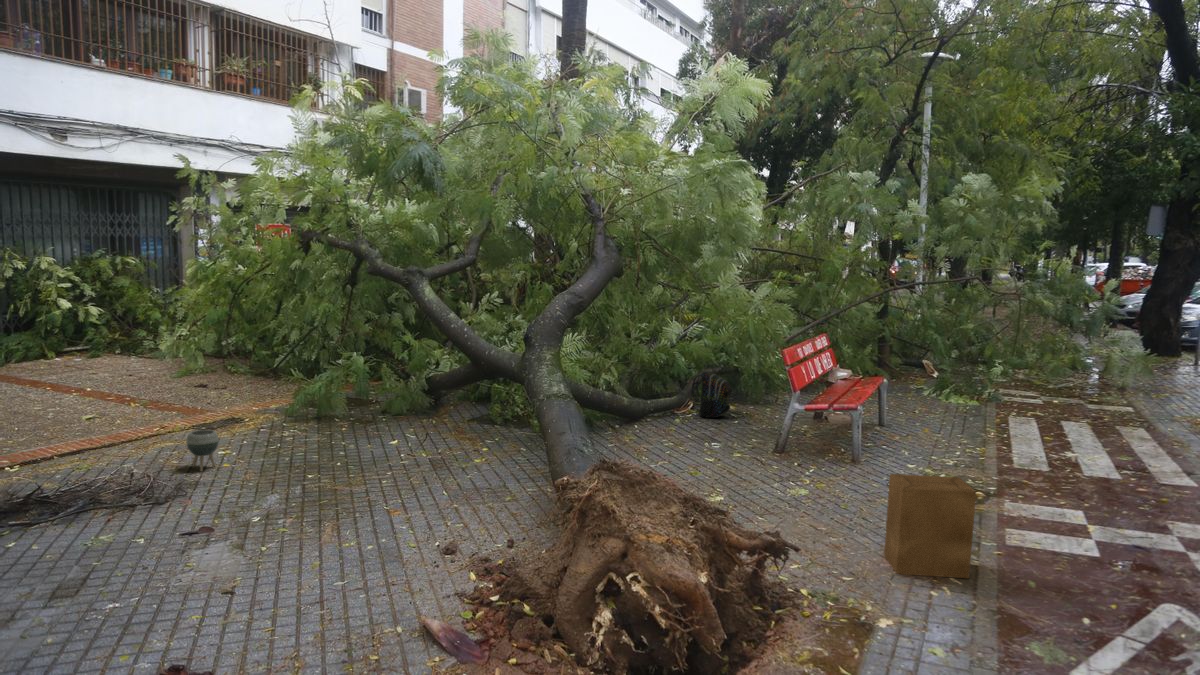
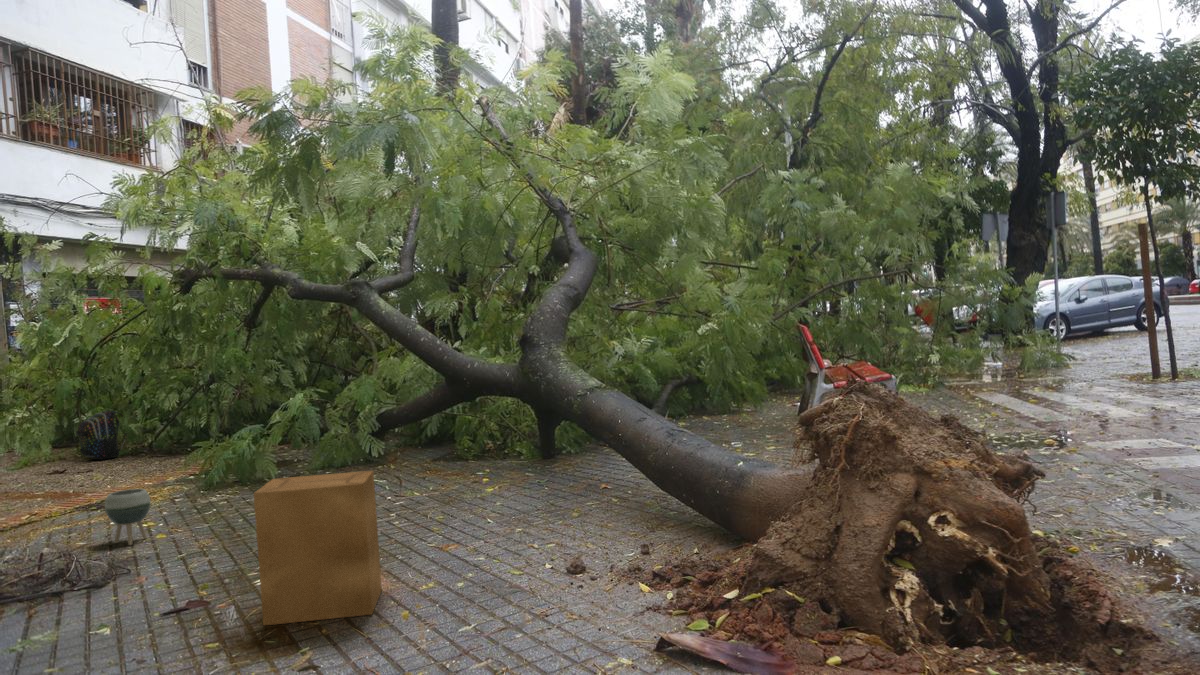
backpack: present [692,372,732,418] -> present [76,411,126,460]
cardboard box: present [884,474,976,578] -> present [254,471,382,625]

